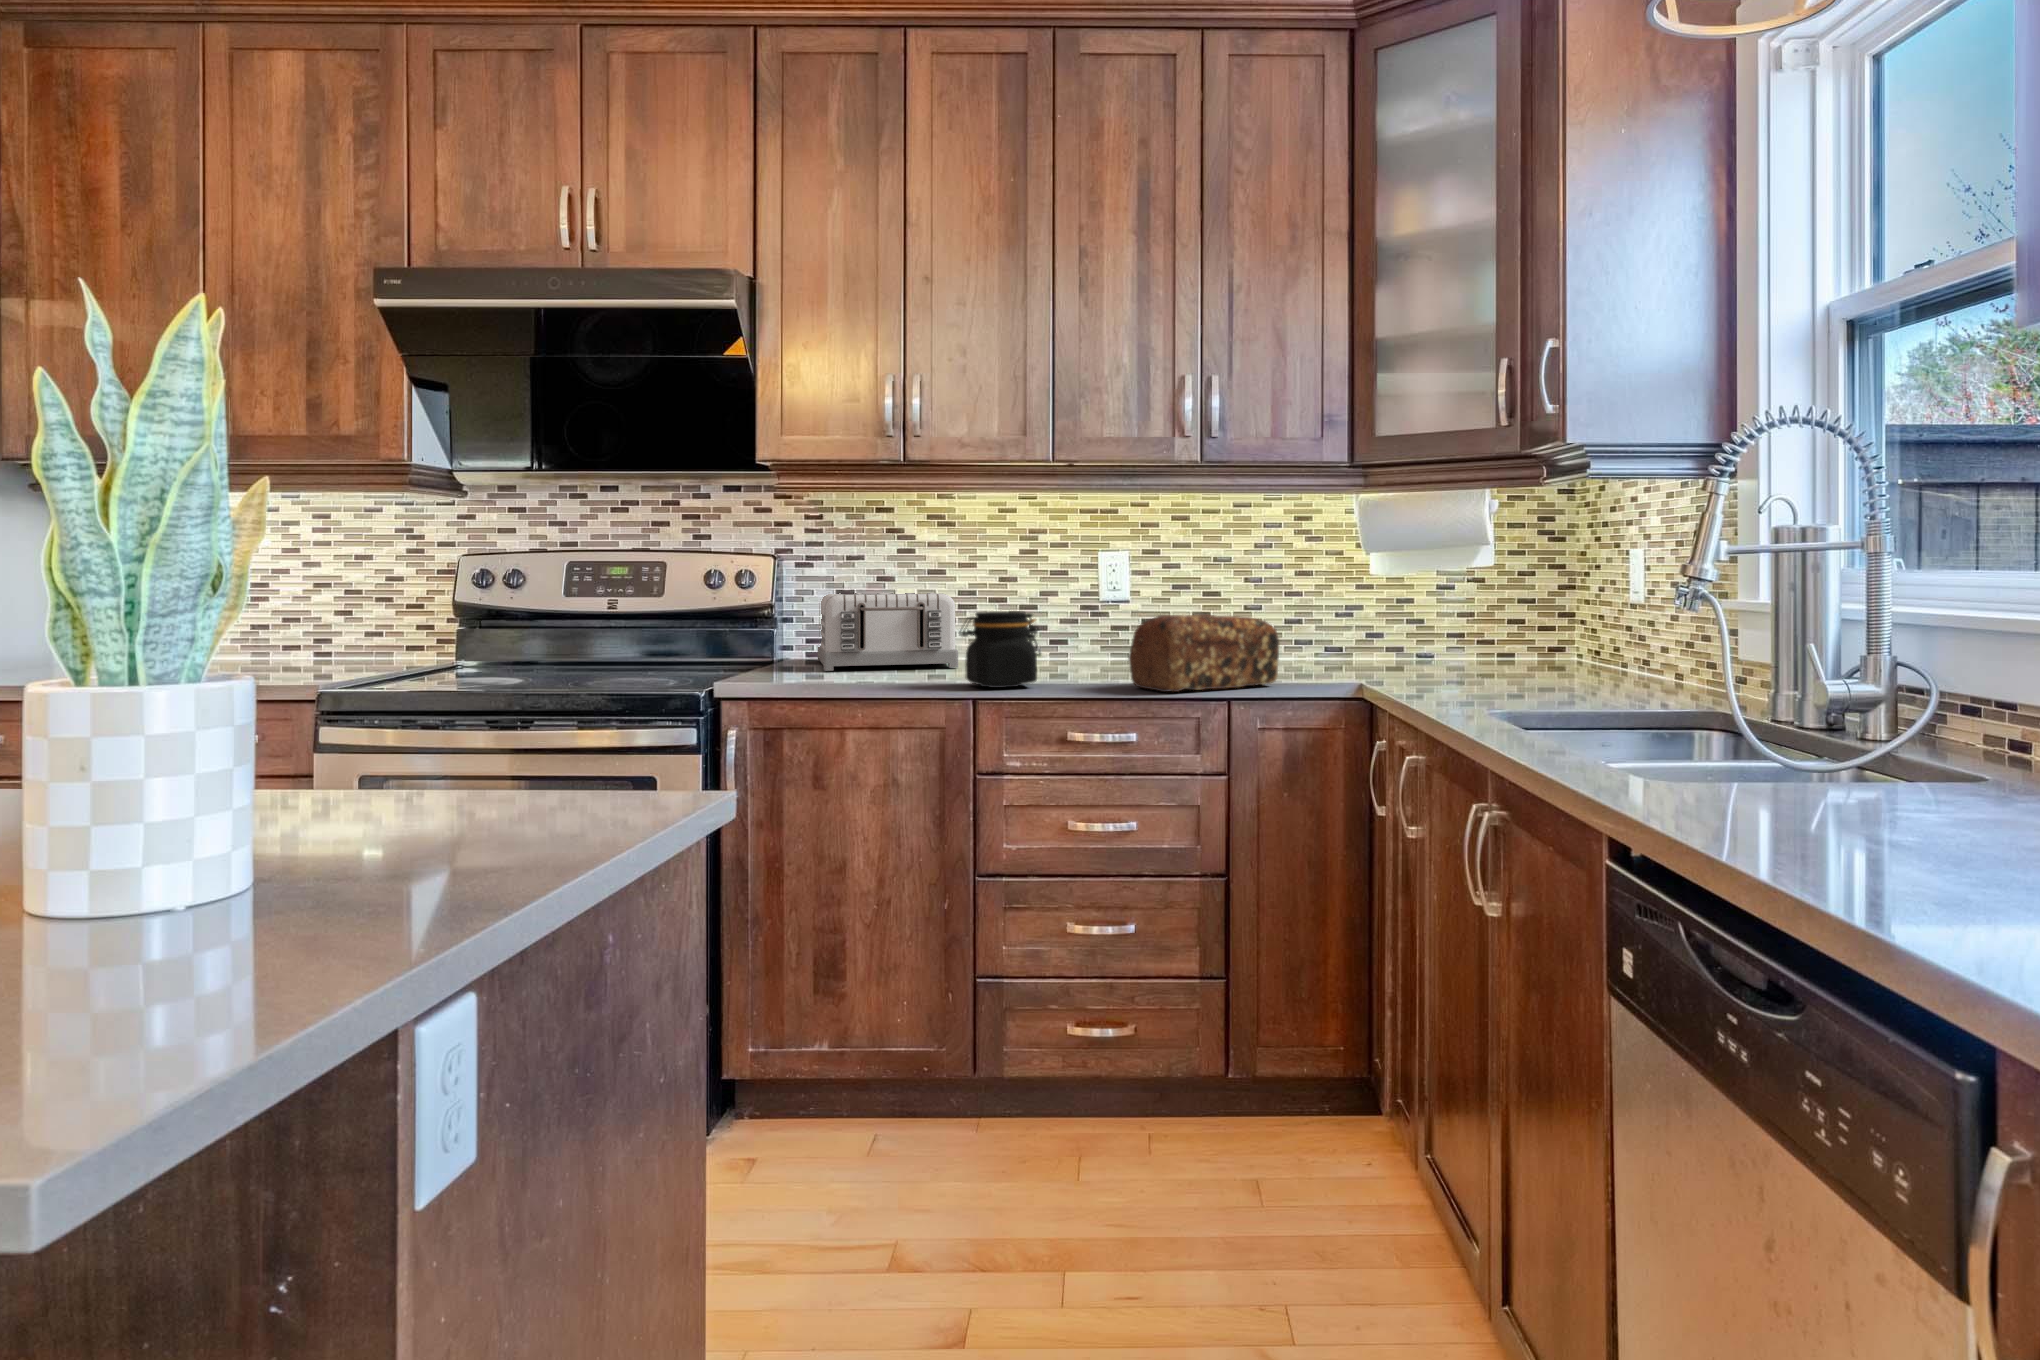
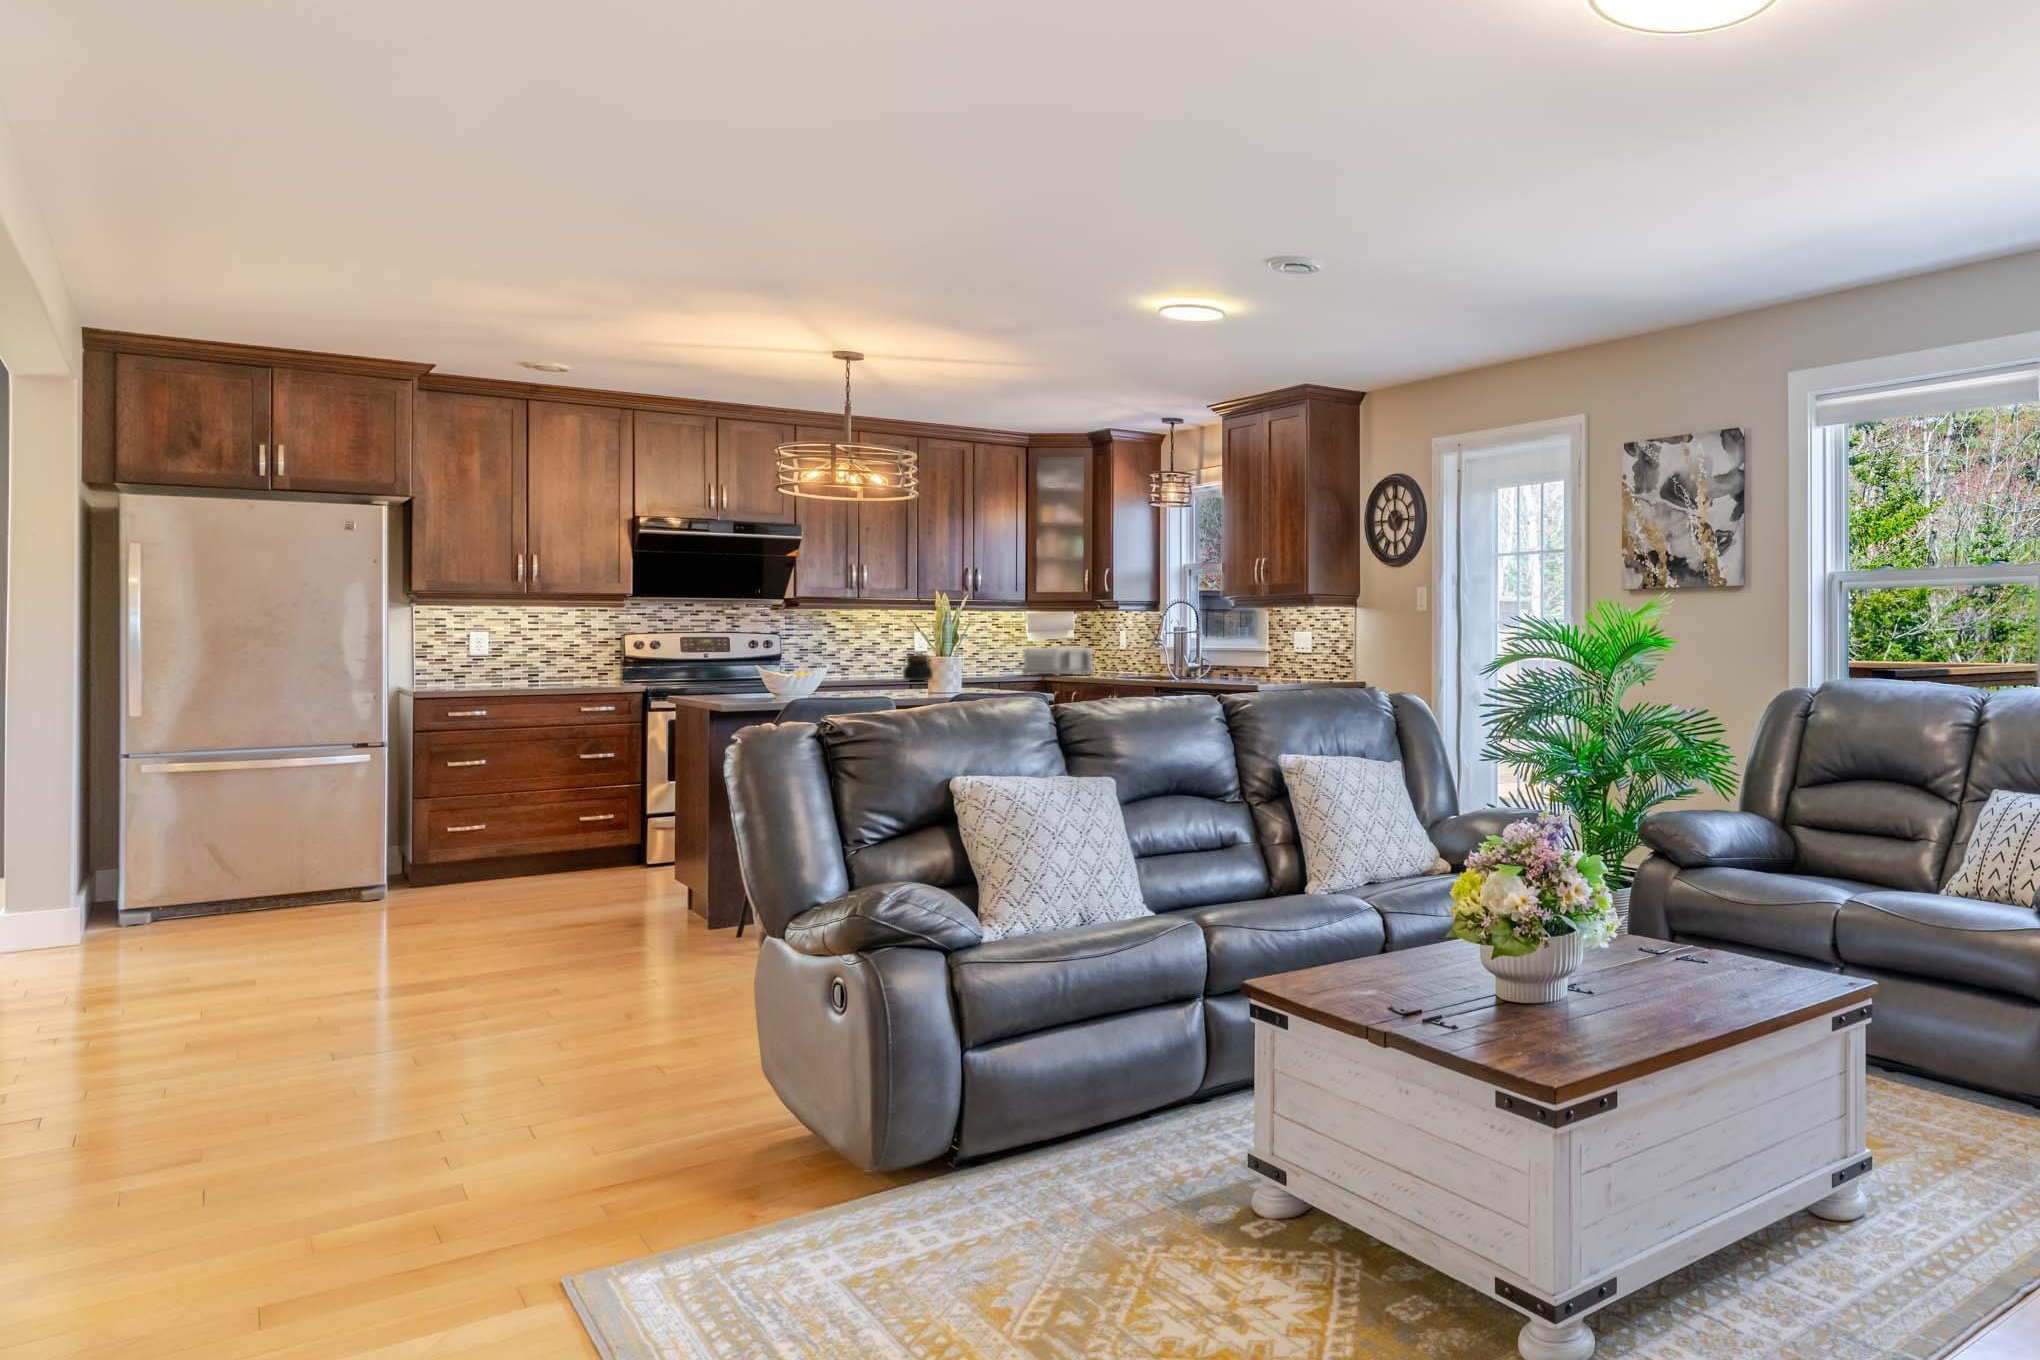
toaster: present [818,592,958,671] -> present [1022,648,1094,676]
bread loaf: present [1129,614,1279,692] -> none [965,655,1014,680]

